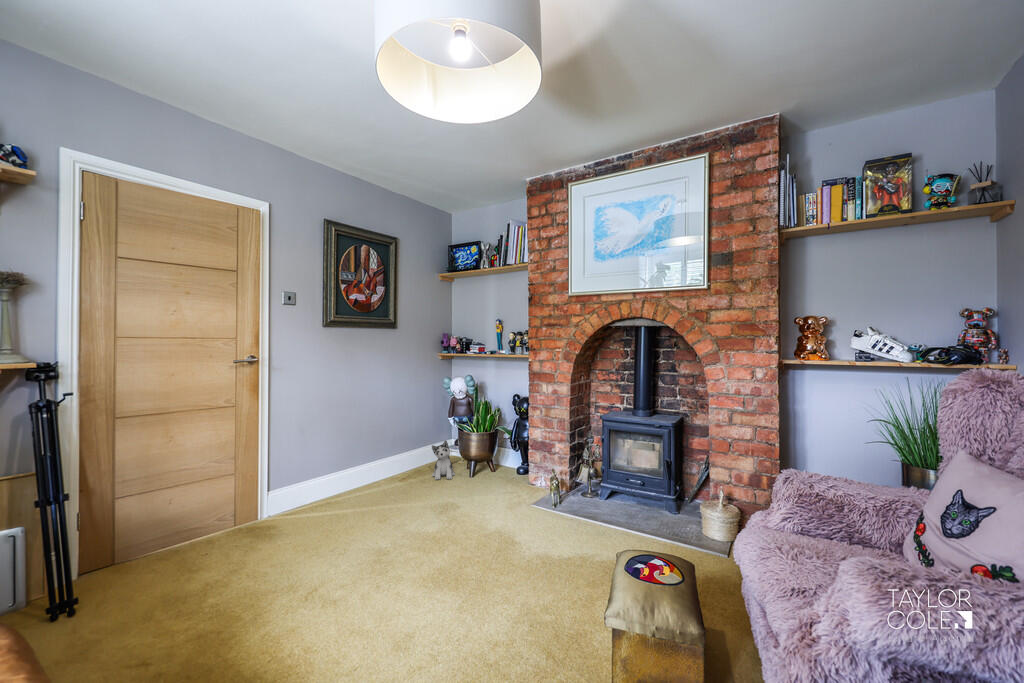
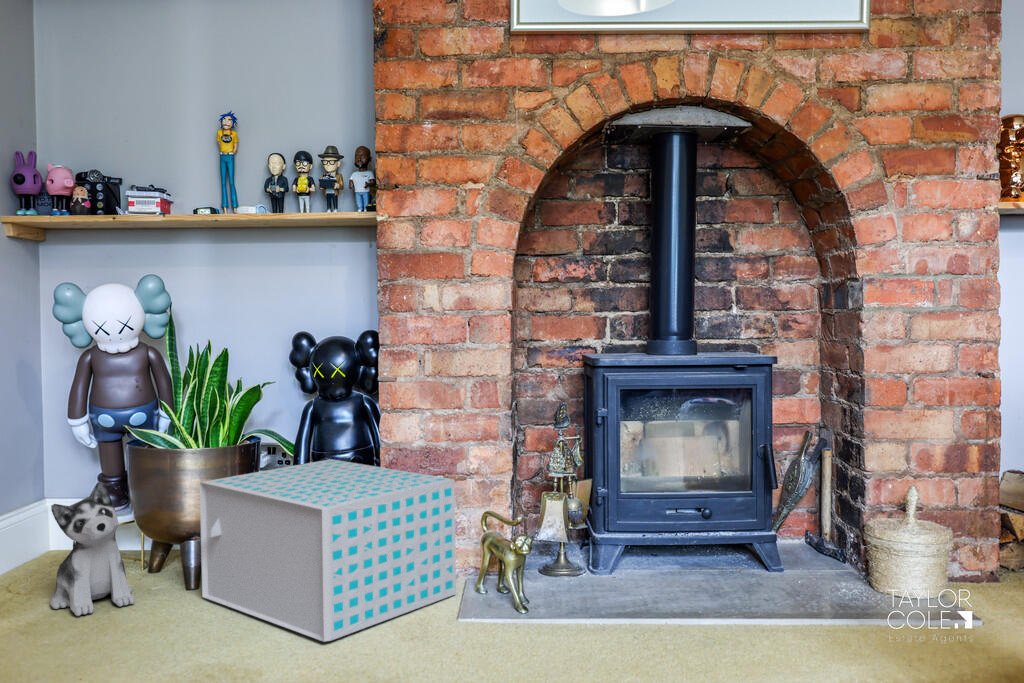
storage box: none [469,441,540,502] -> present [200,459,456,642]

